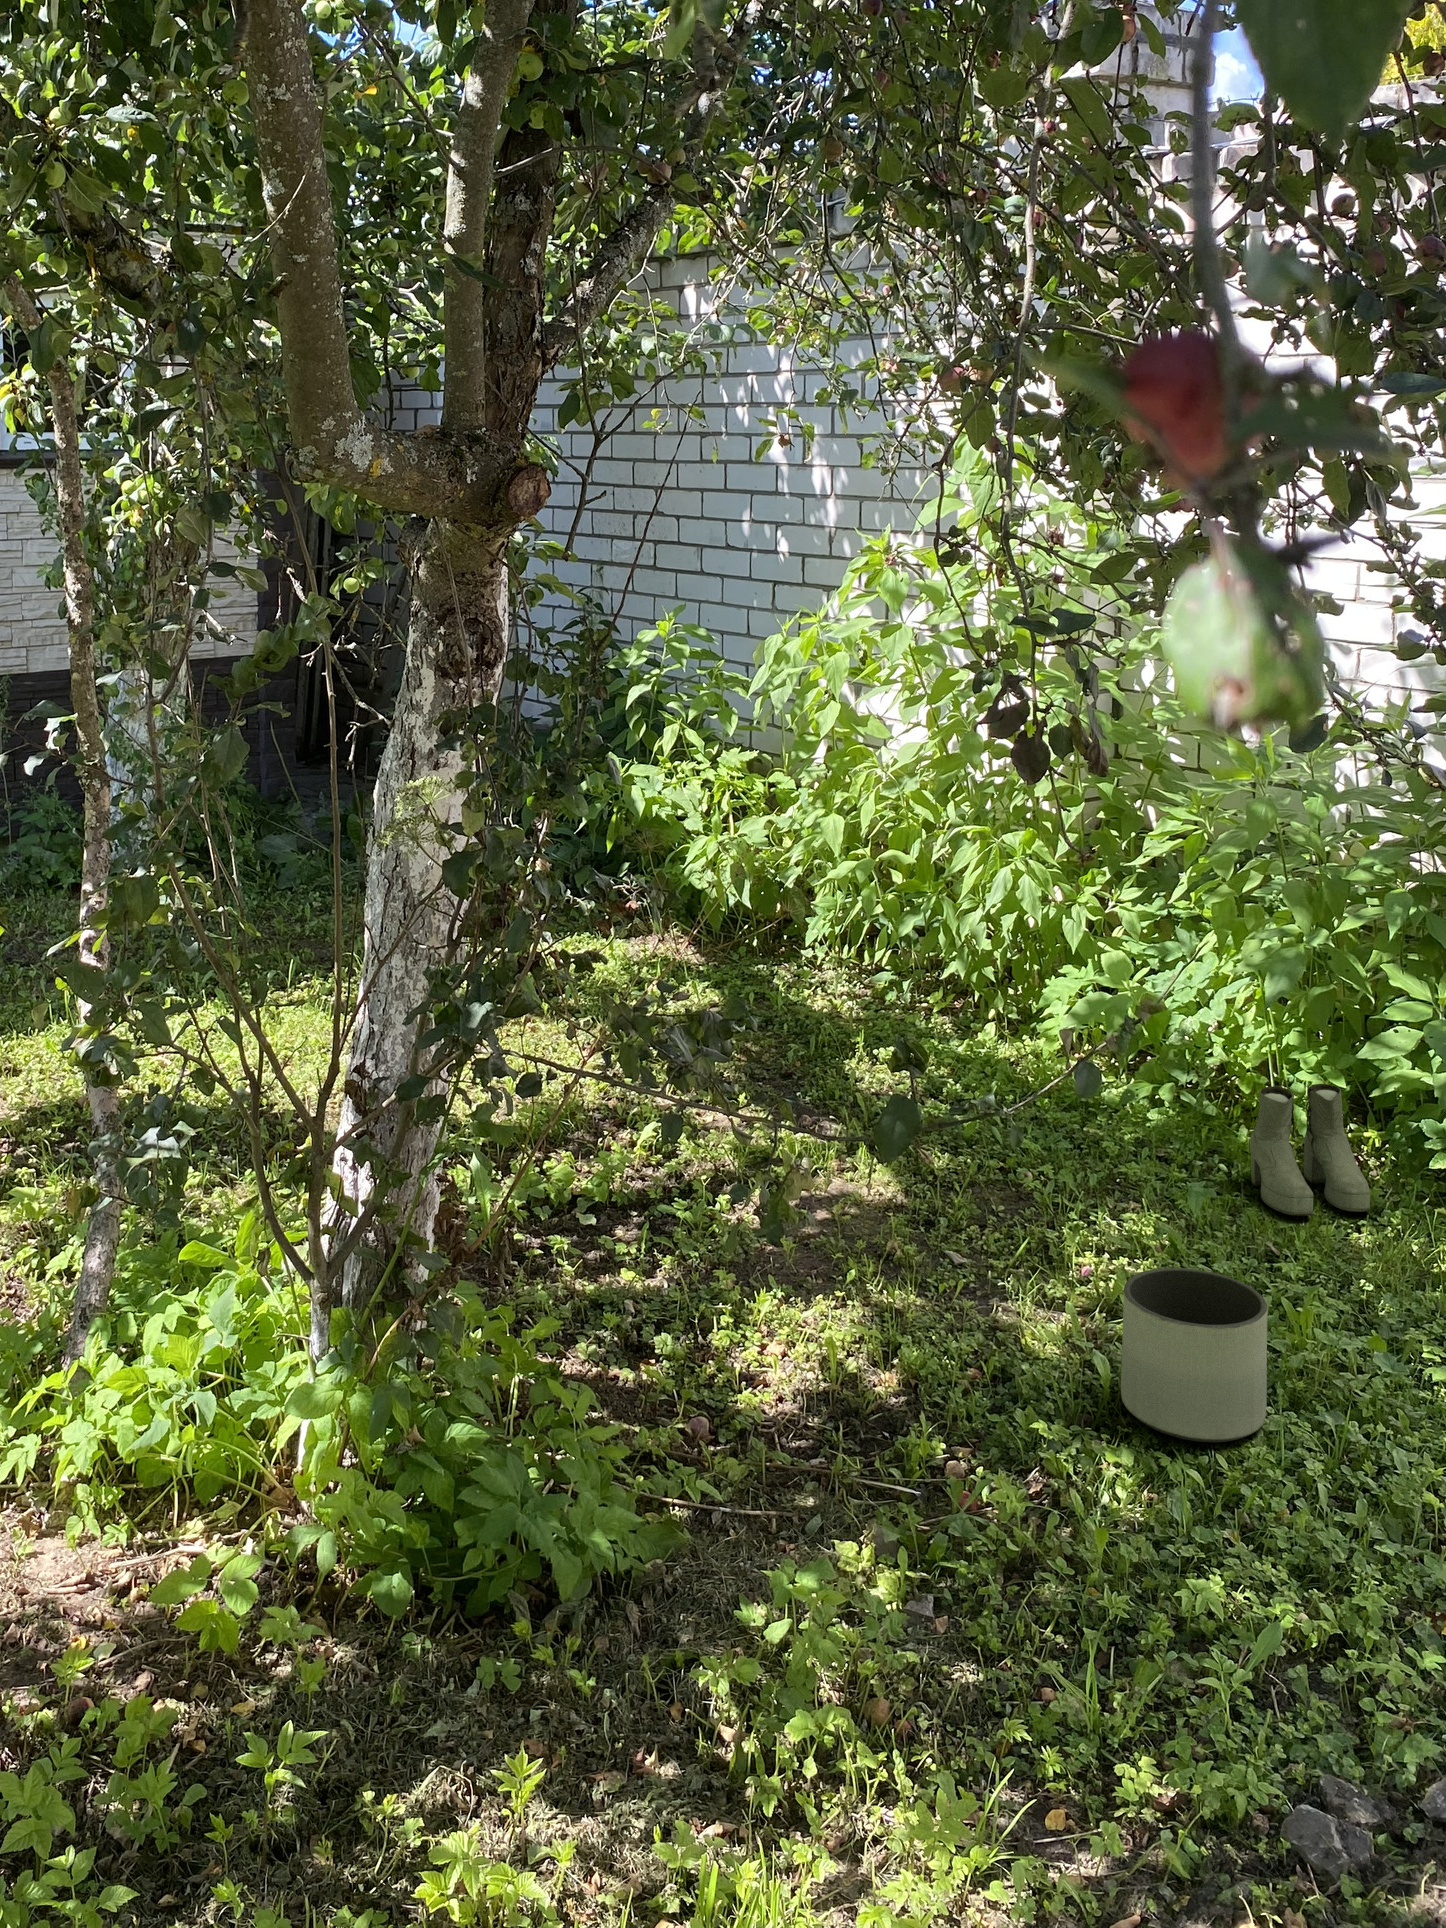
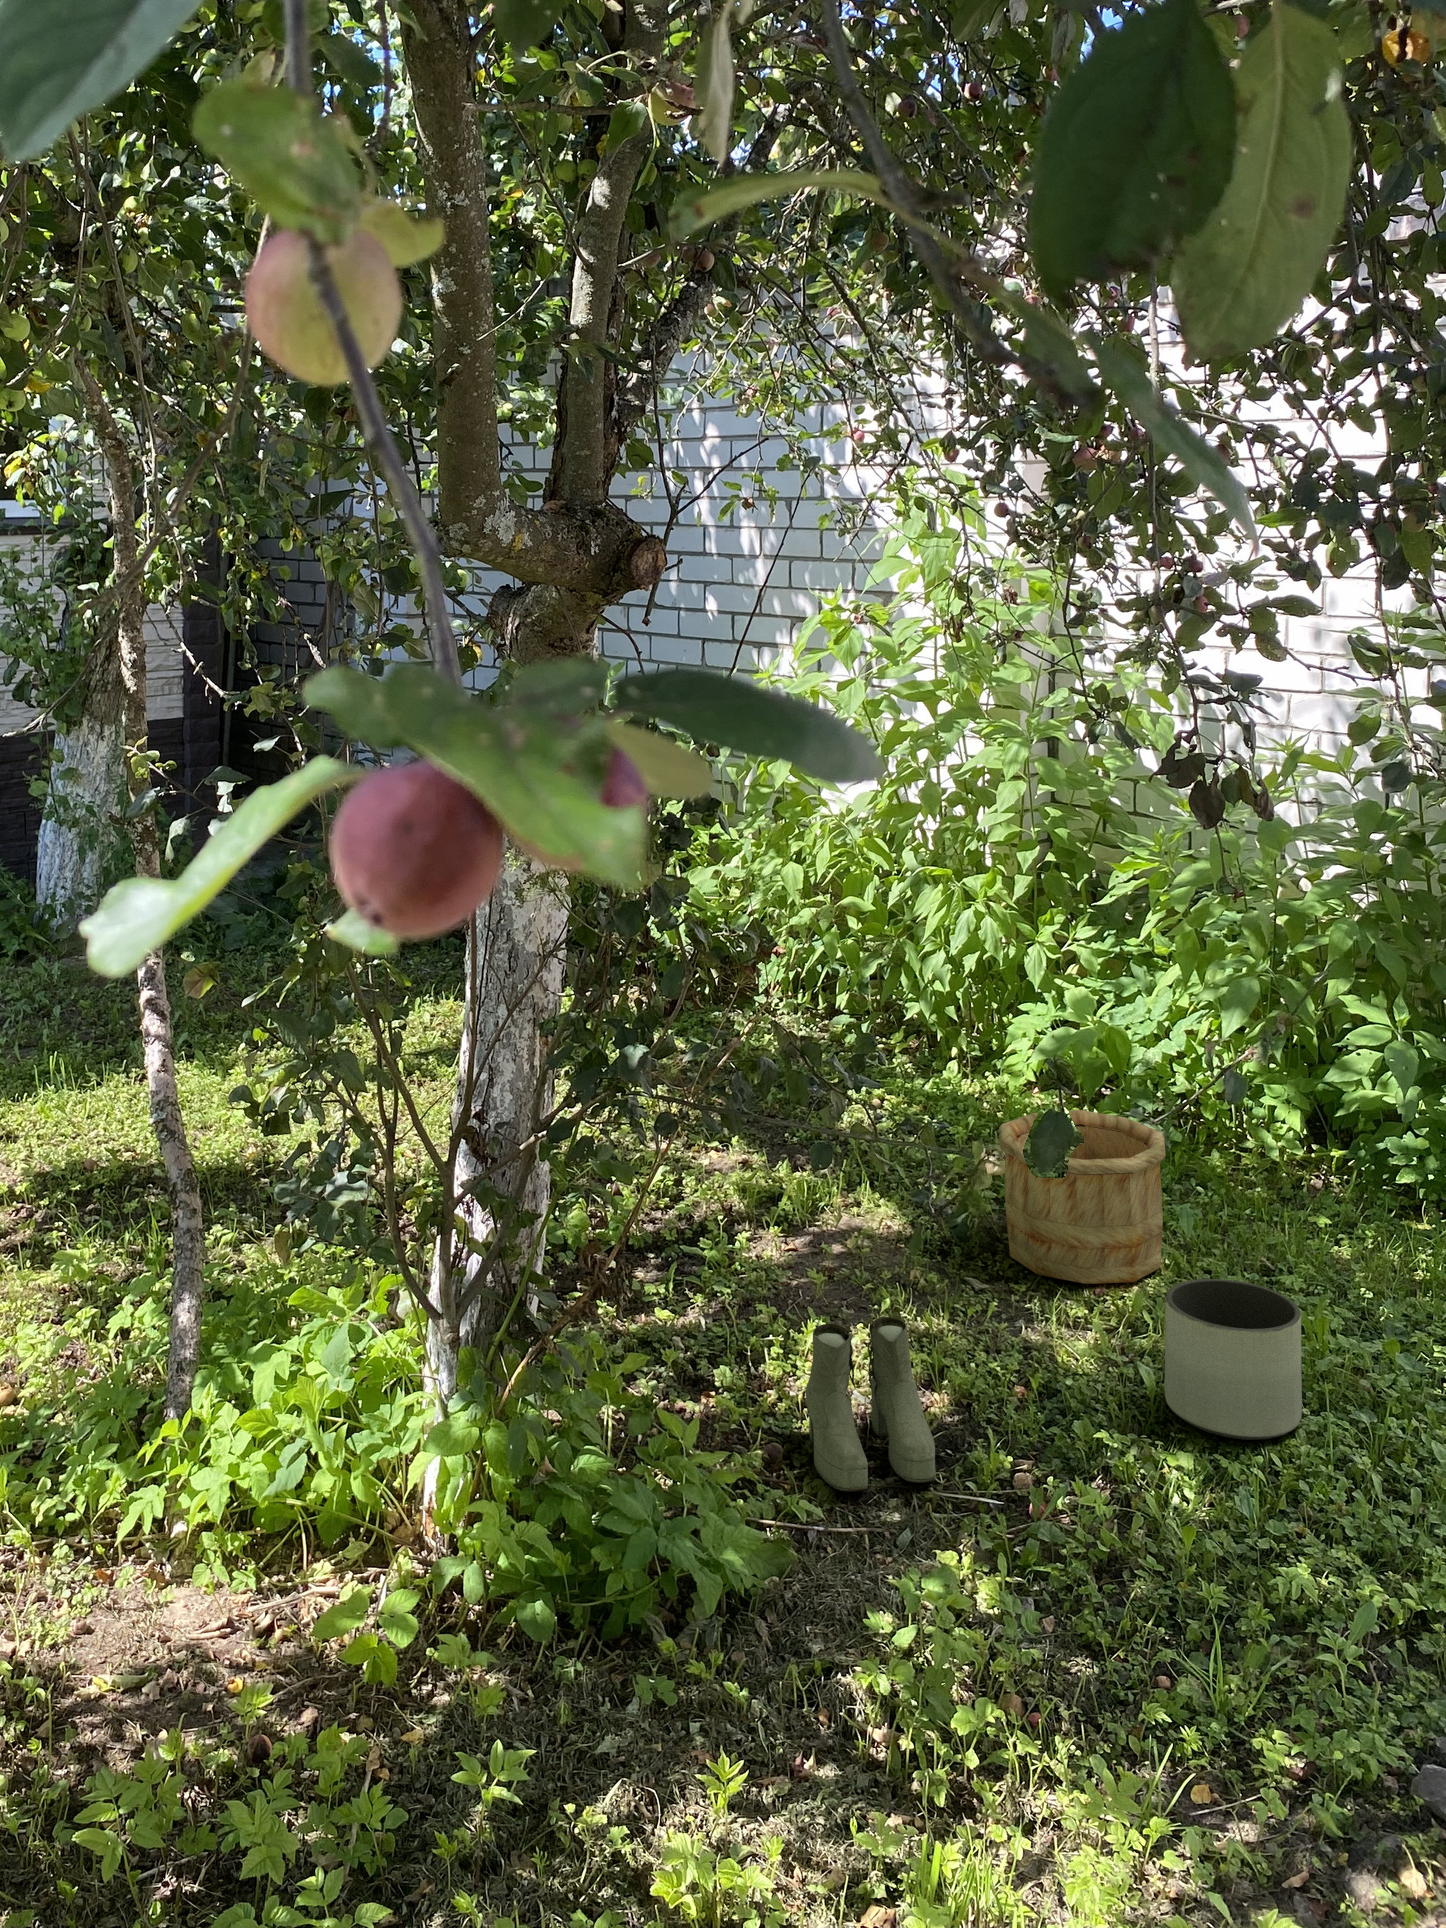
wooden bucket: none [987,1080,1168,1266] -> present [999,1110,1166,1284]
boots: present [1250,1084,1370,1216] -> present [806,1317,936,1492]

